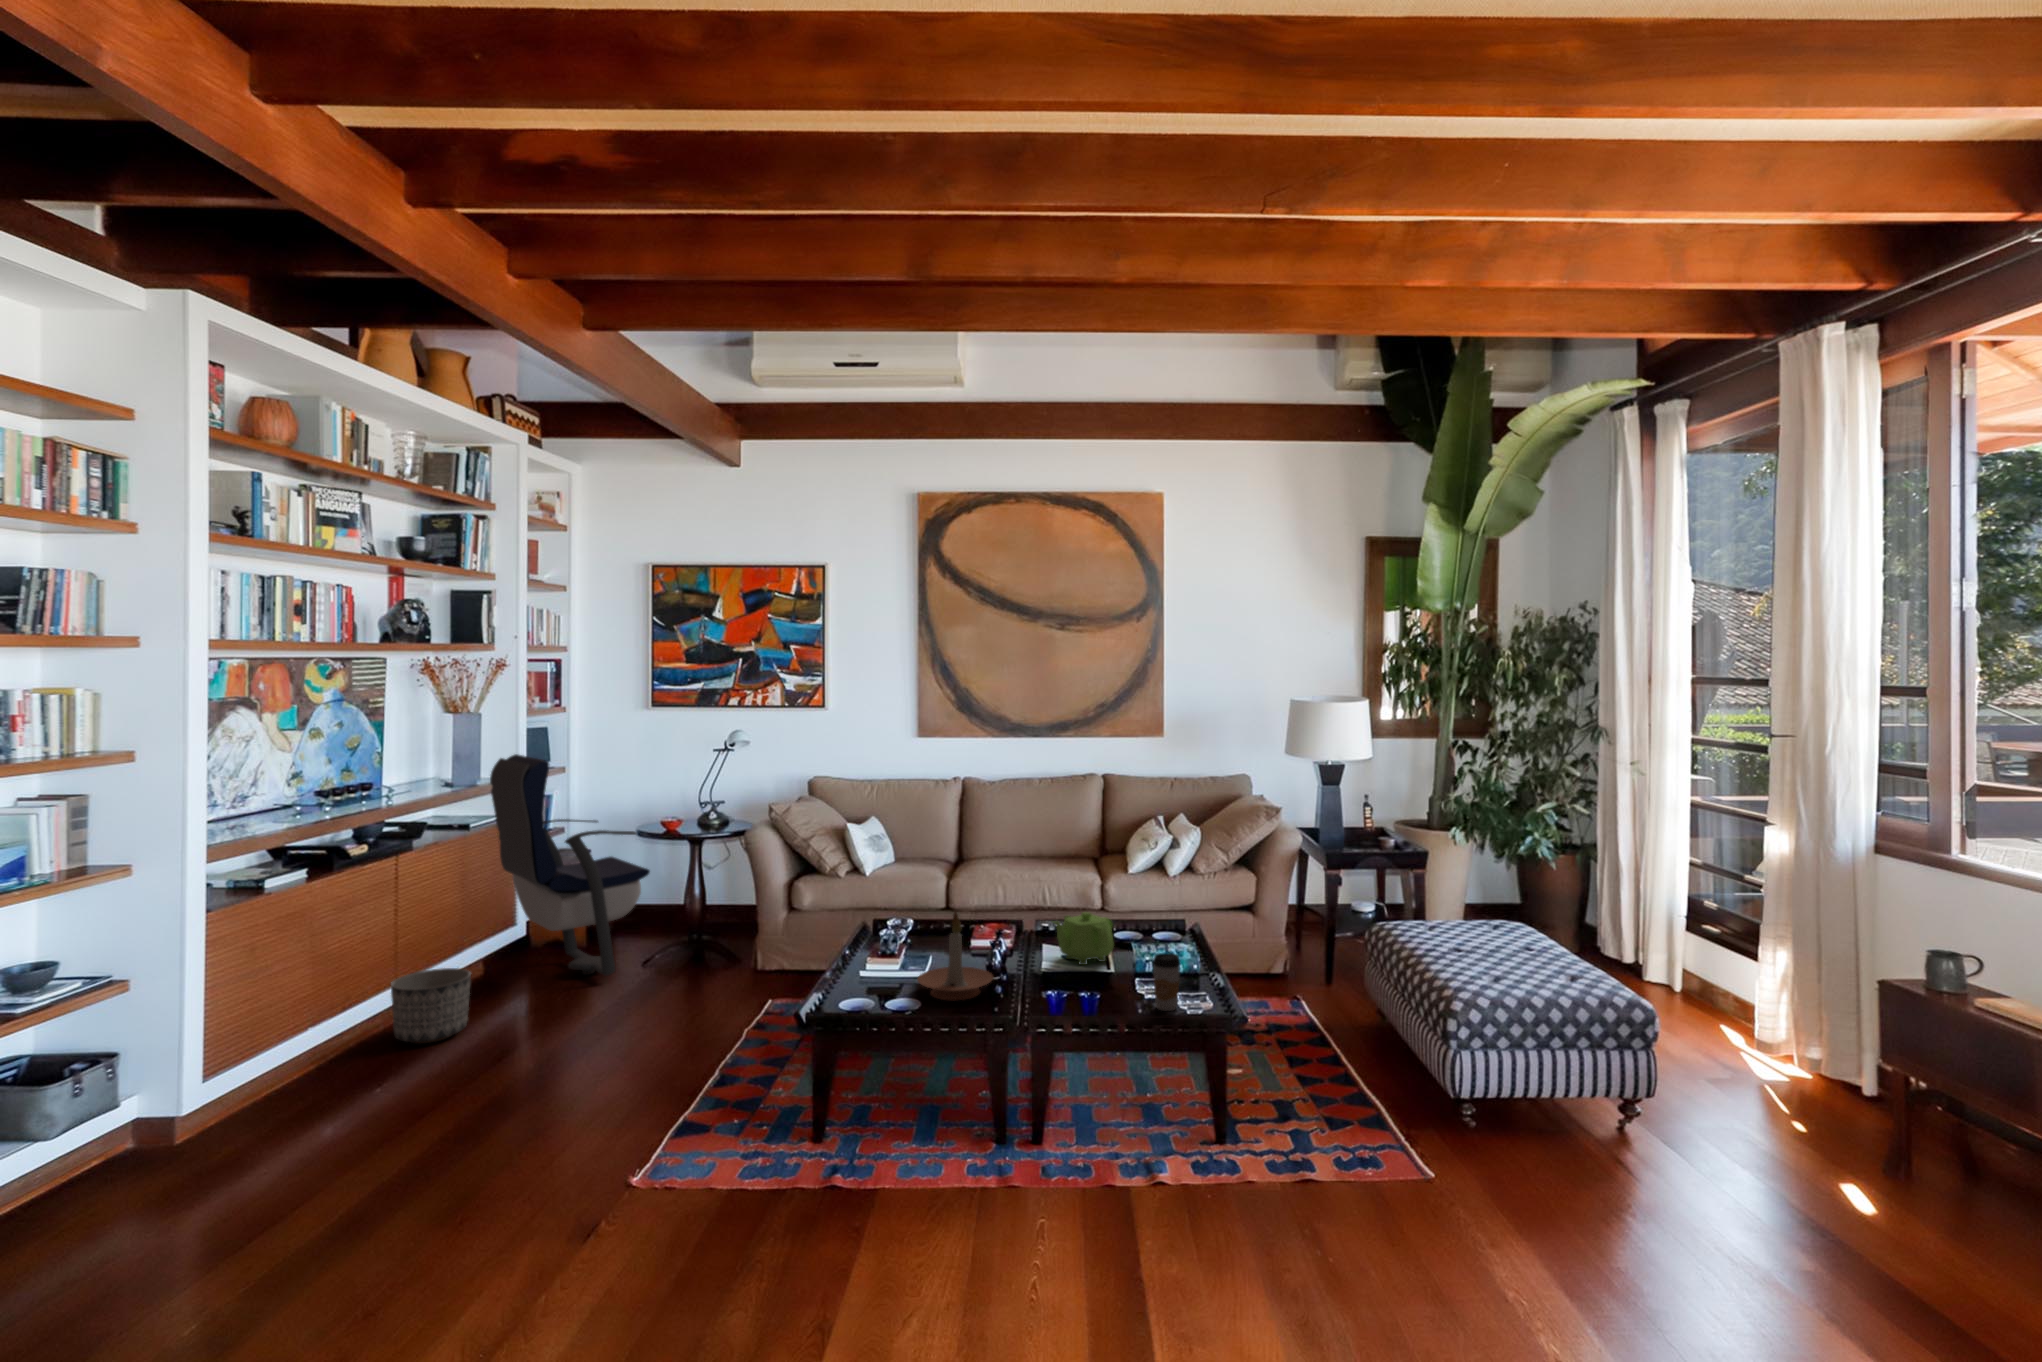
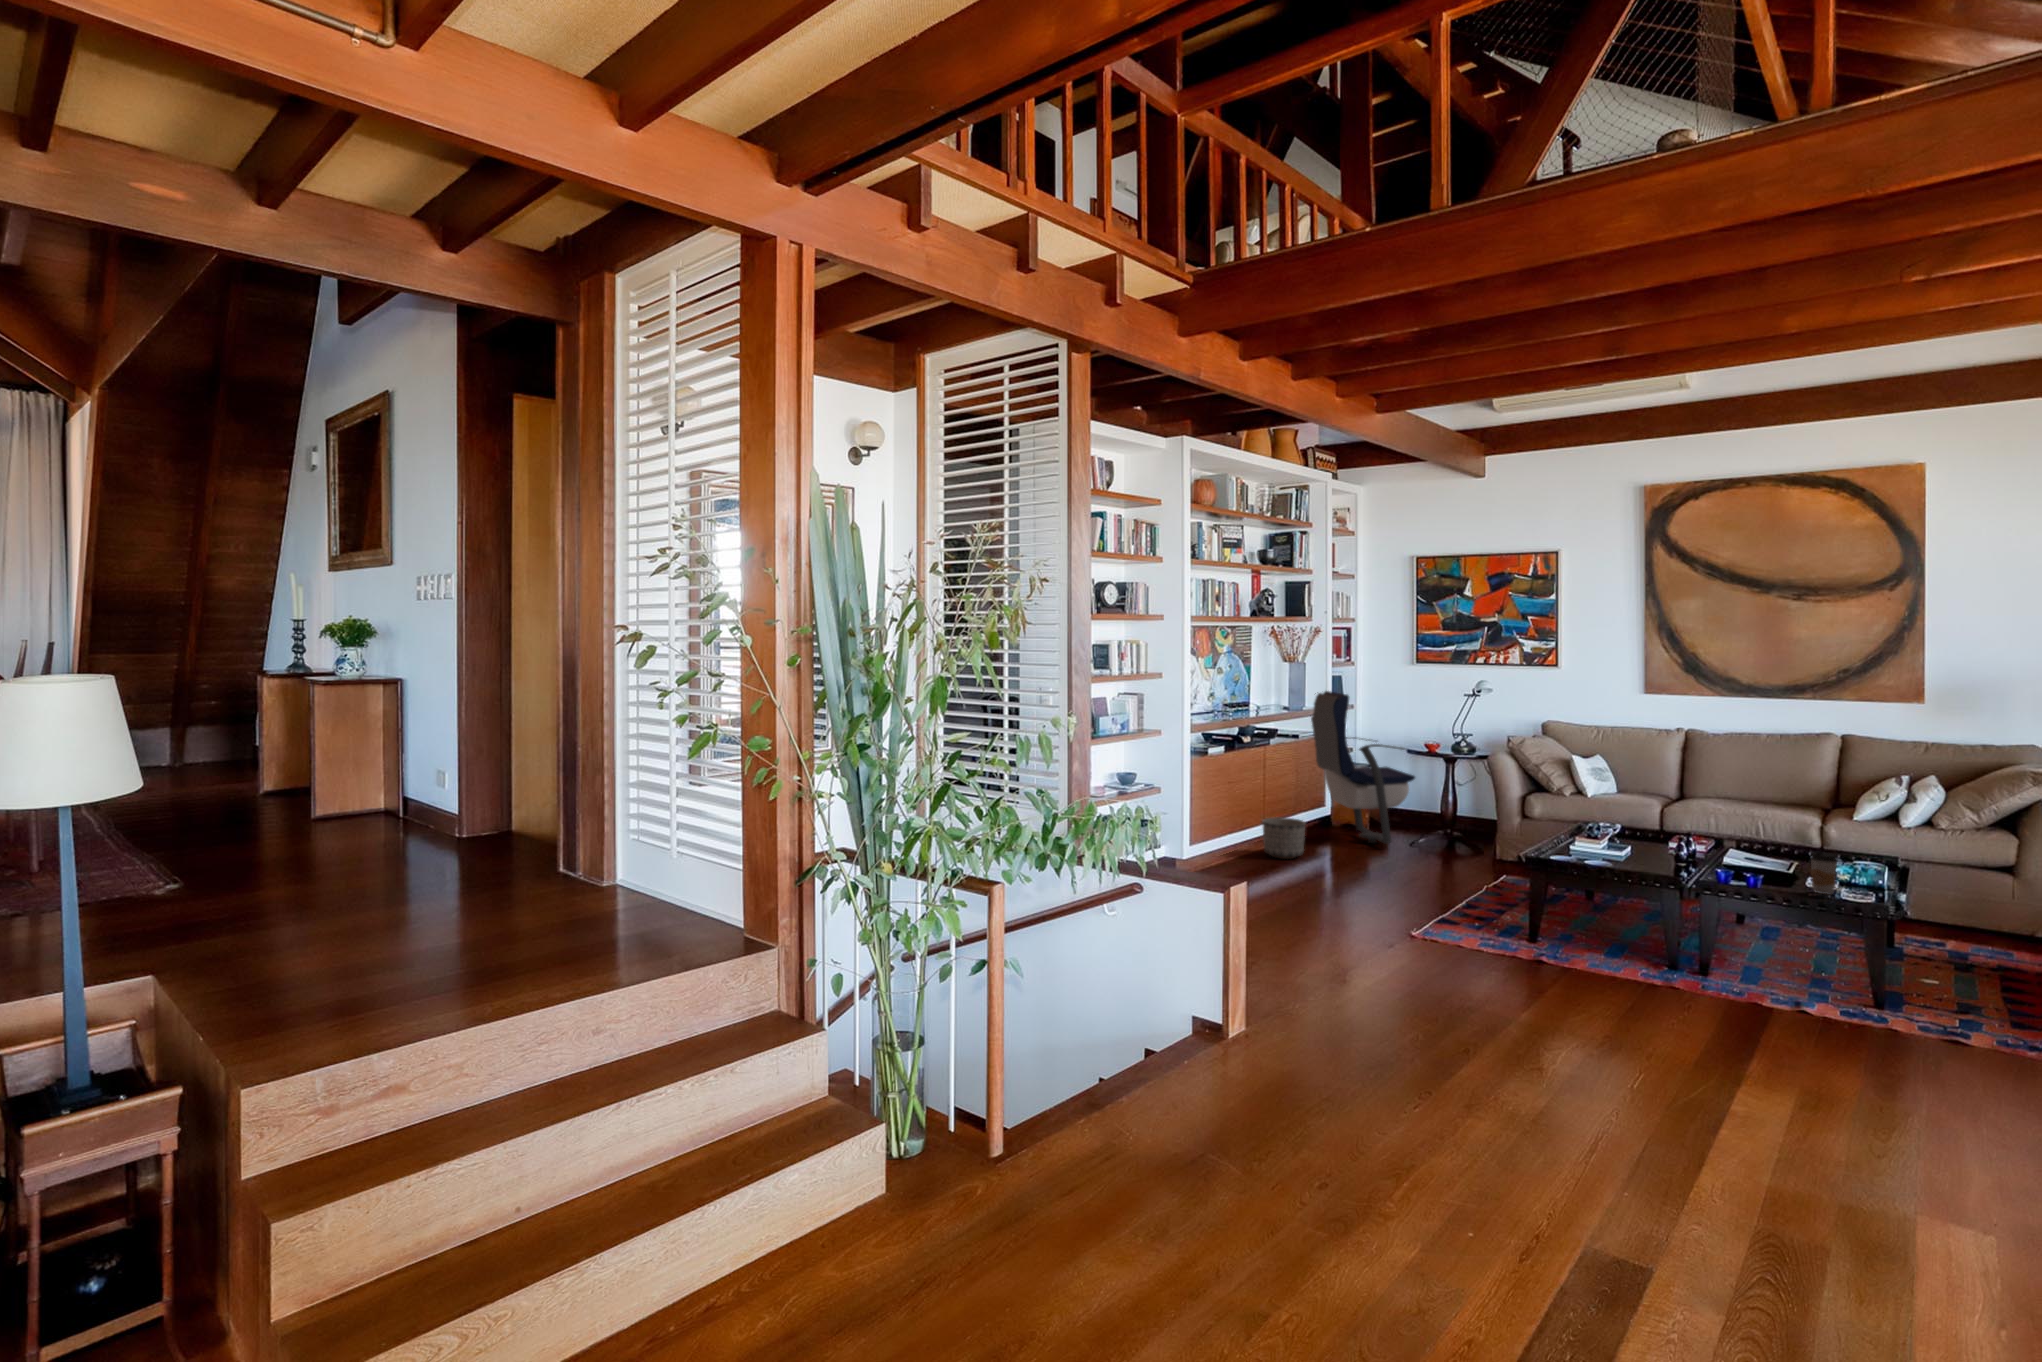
candle holder: present [917,912,993,1000] -> none [1610,804,1673,865]
teapot: present [1053,912,1113,965] -> none [1734,827,1799,867]

